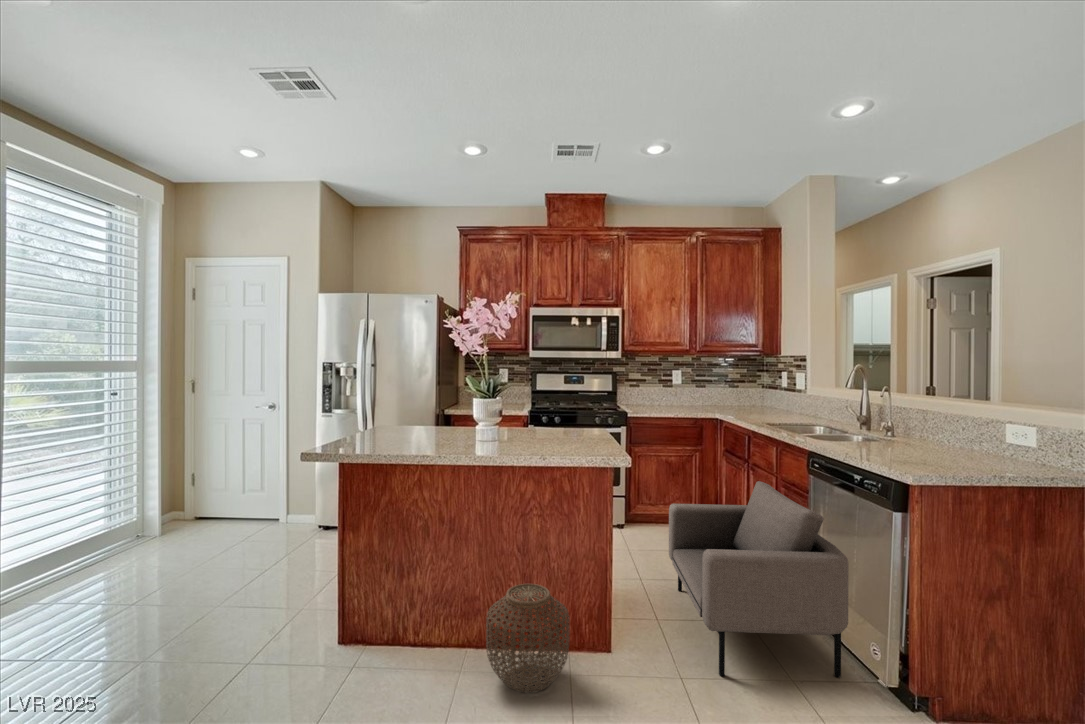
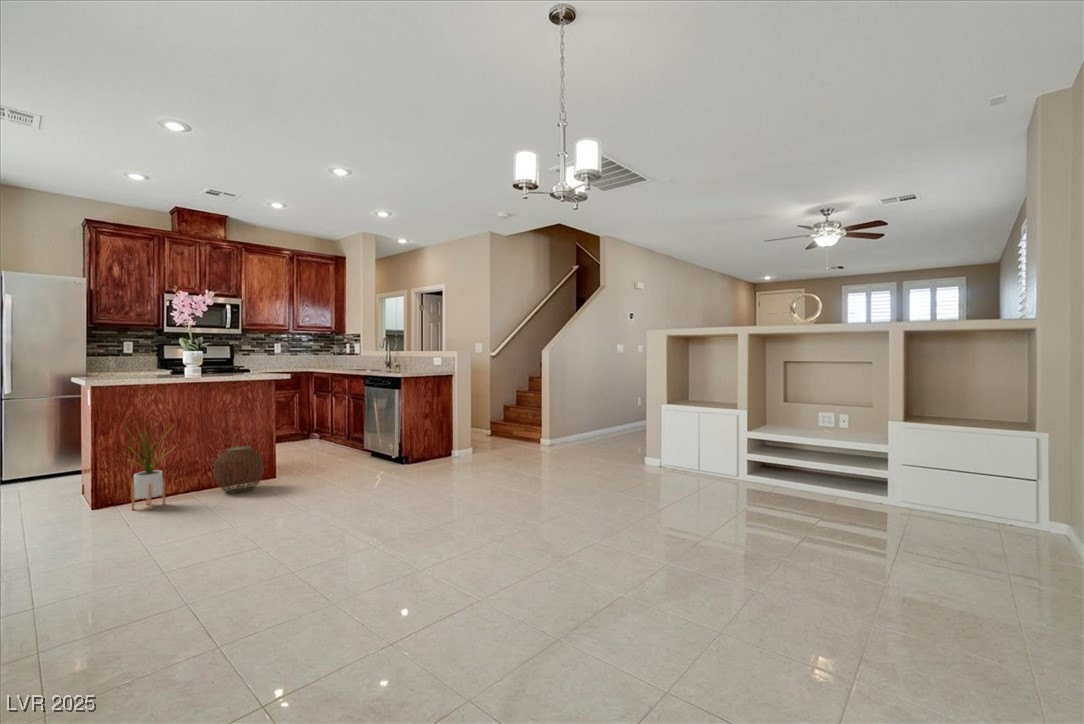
armchair: present [669,481,849,677] -> none [294,396,384,473]
house plant: none [337,513,428,691] -> present [130,426,170,510]

